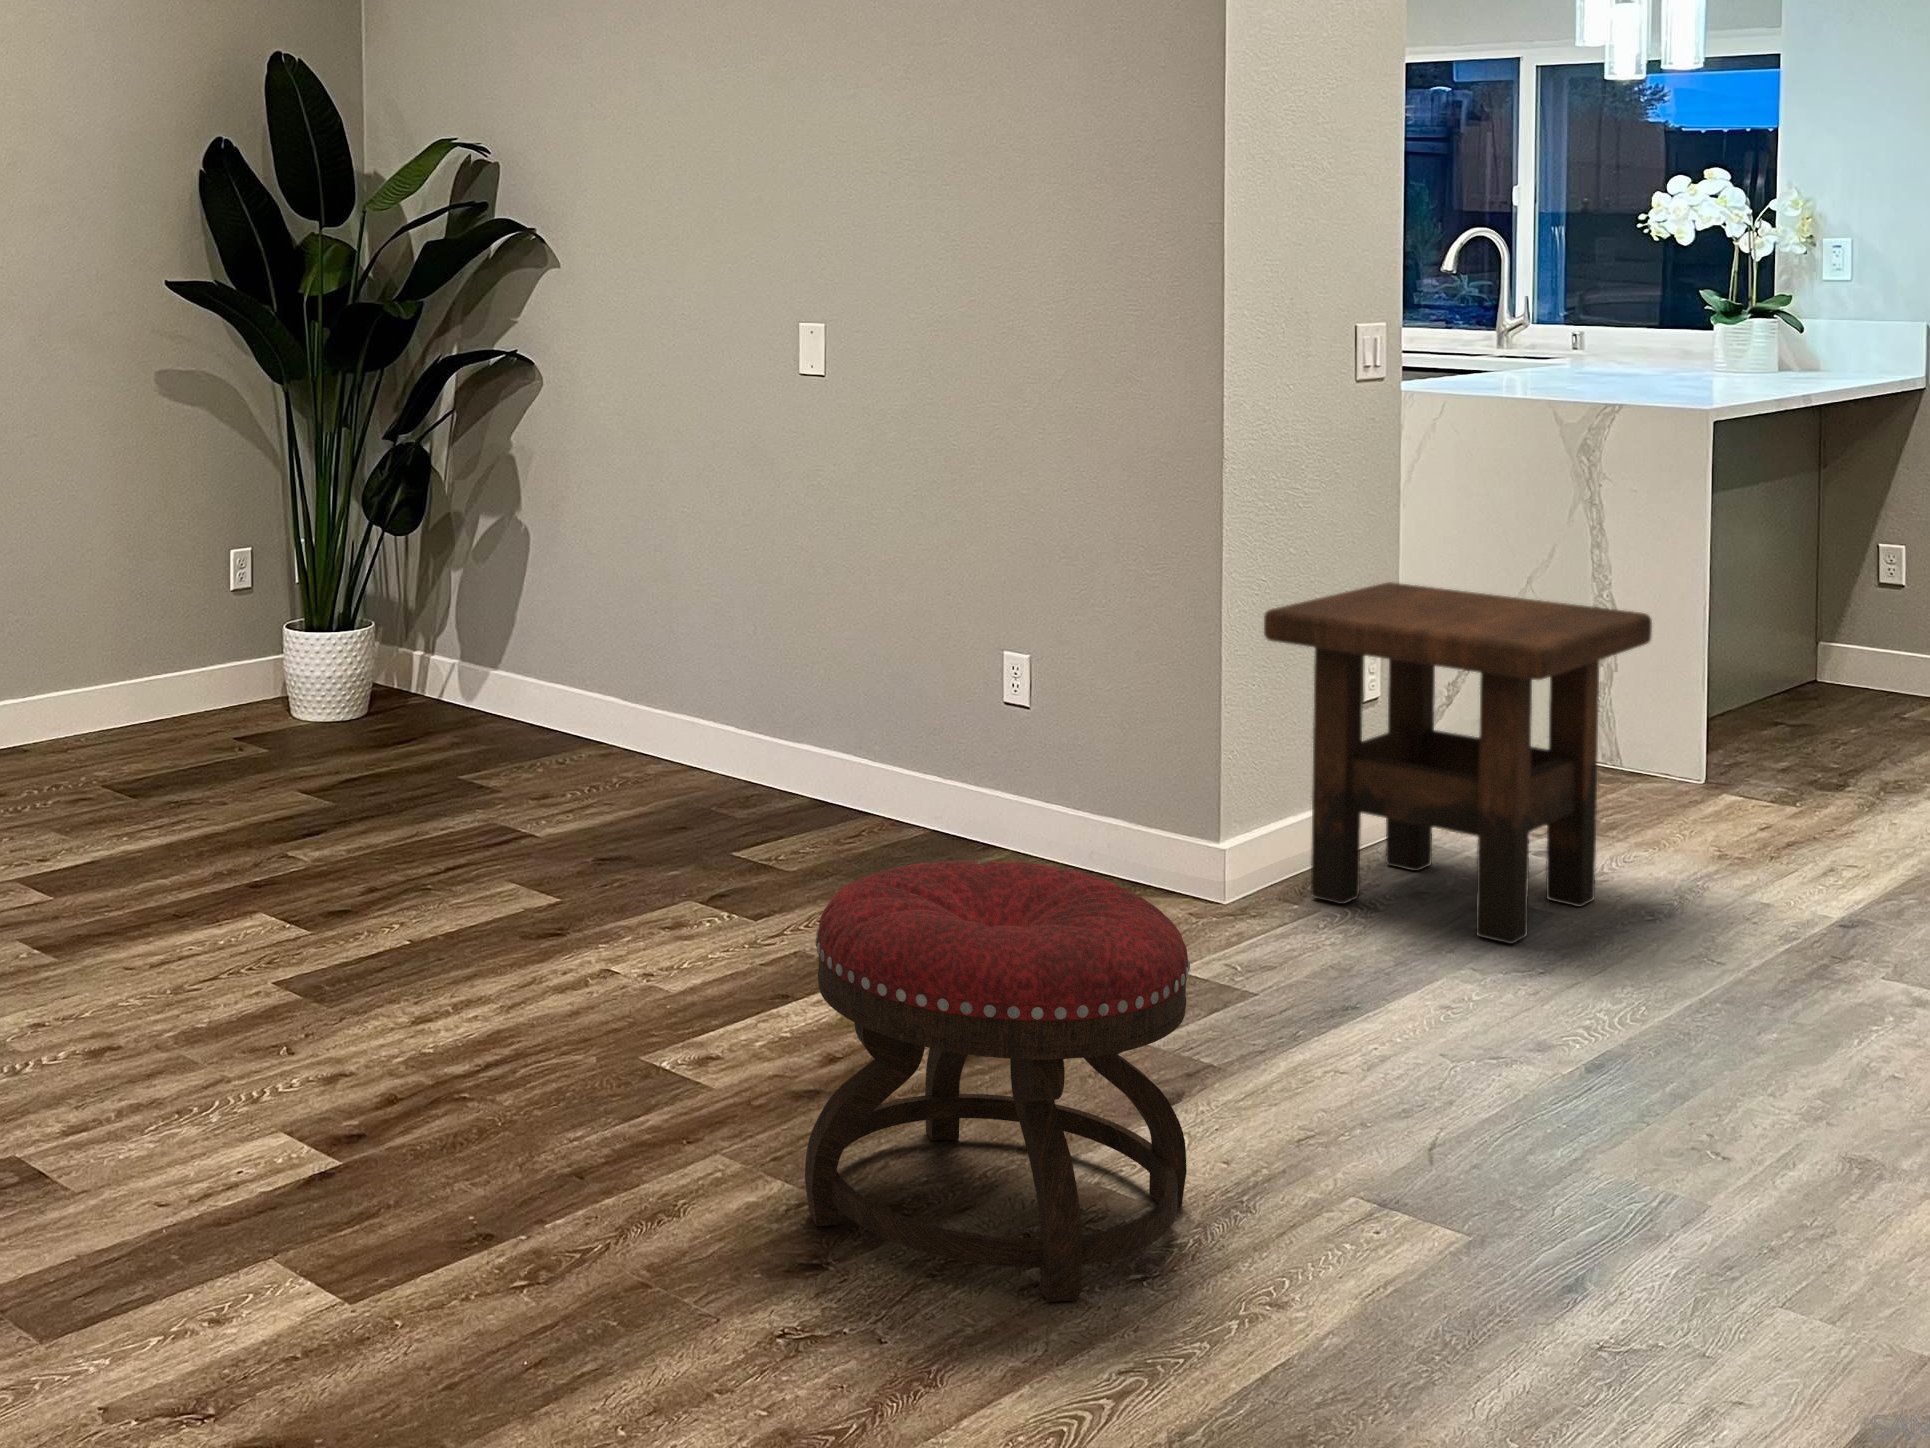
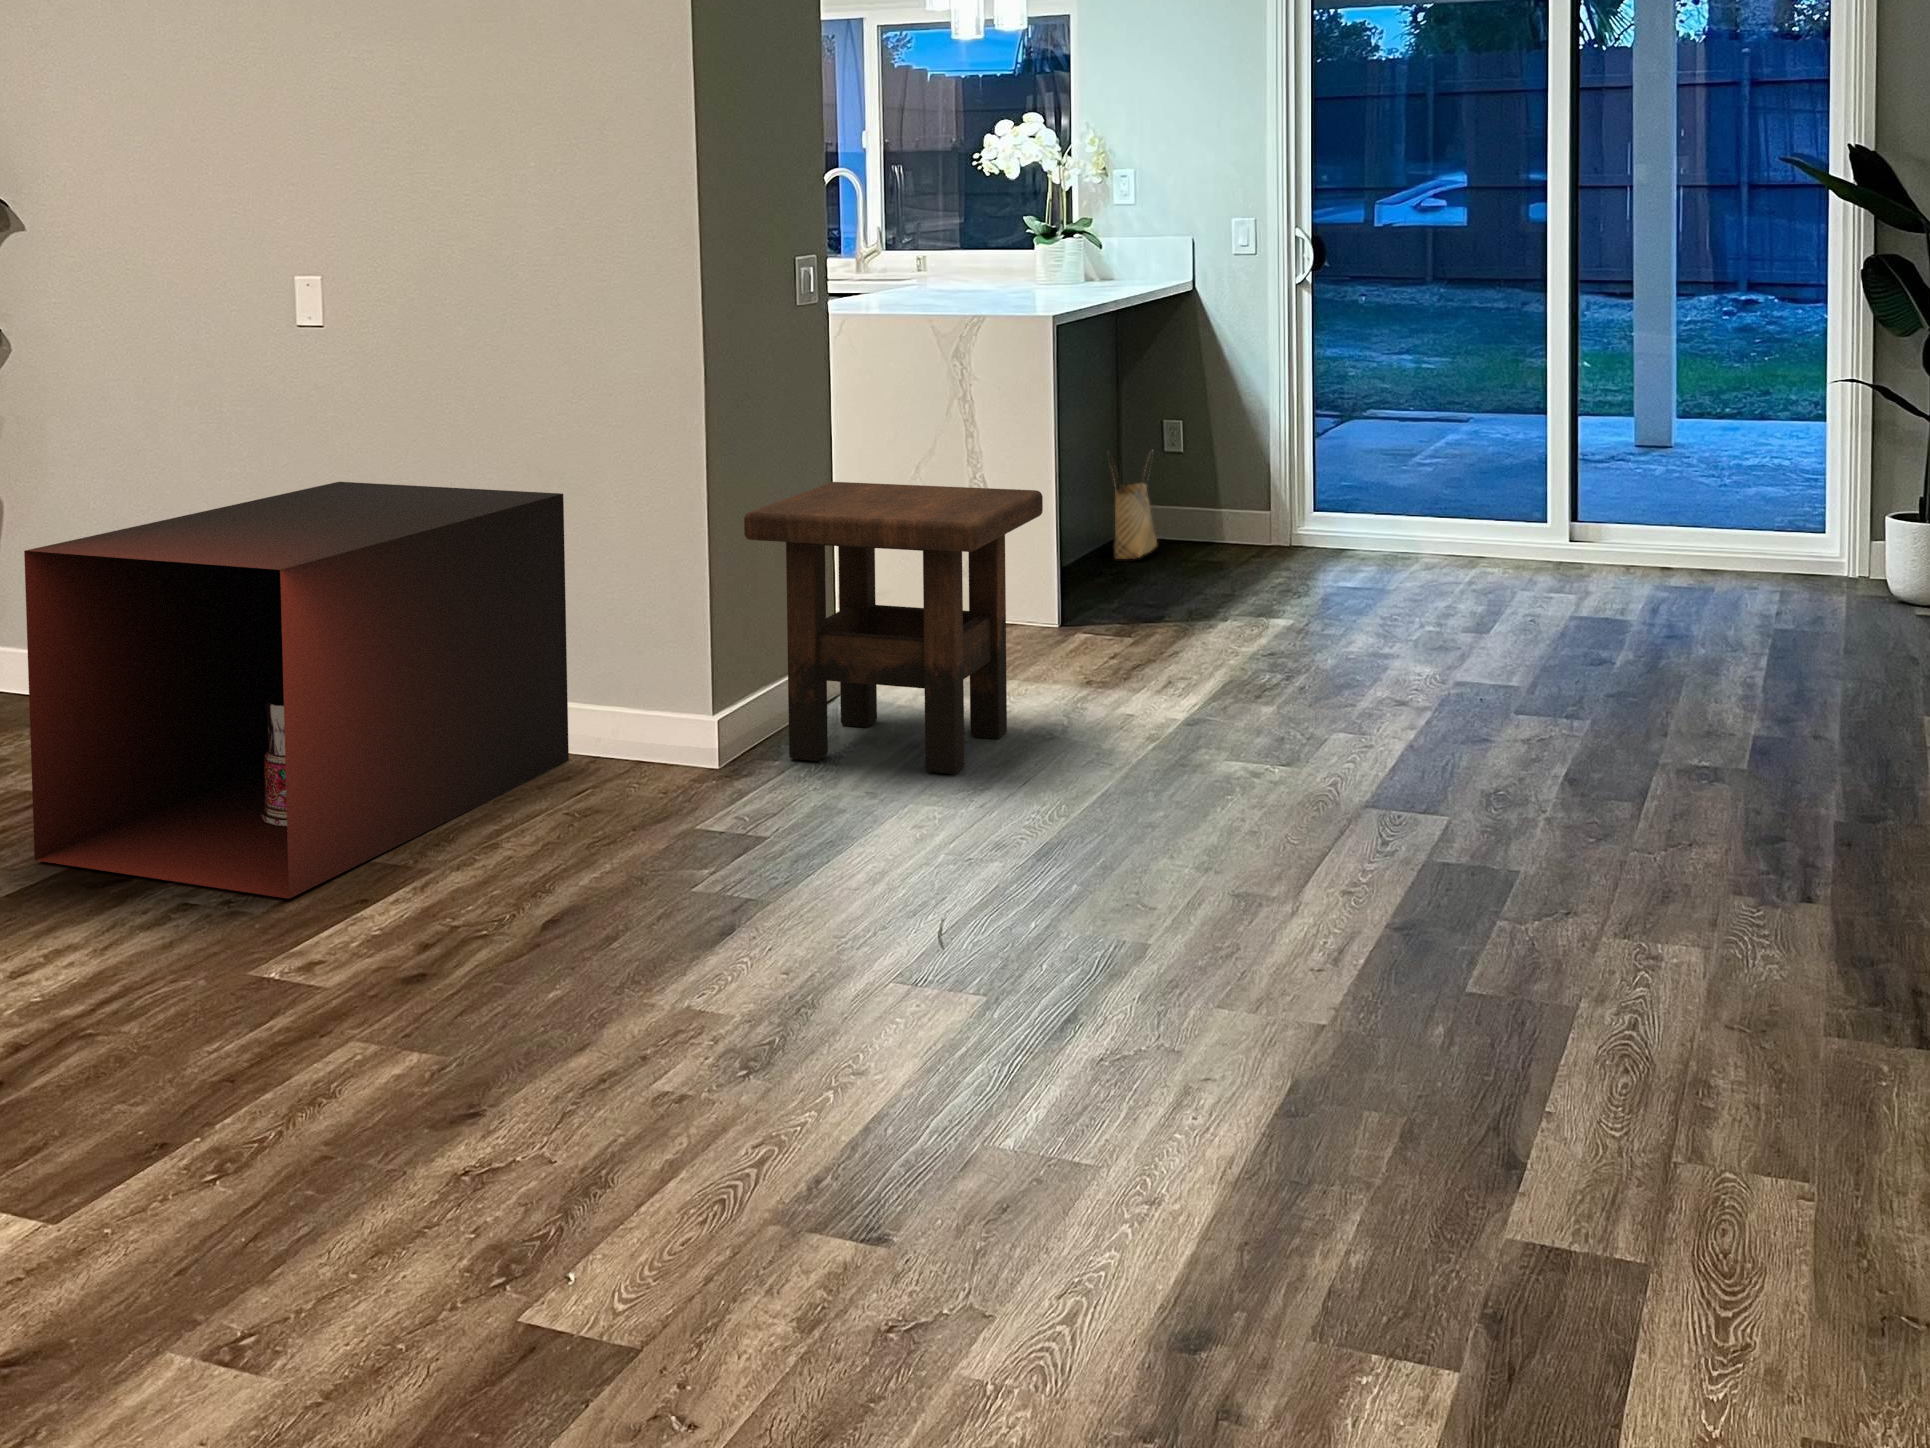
storage cabinet: none [483,539,1060,979] -> present [24,482,569,899]
woven basket: none [1786,570,1852,704] -> present [1110,450,1157,559]
ottoman: present [805,861,1190,1302] -> none [445,744,763,1101]

